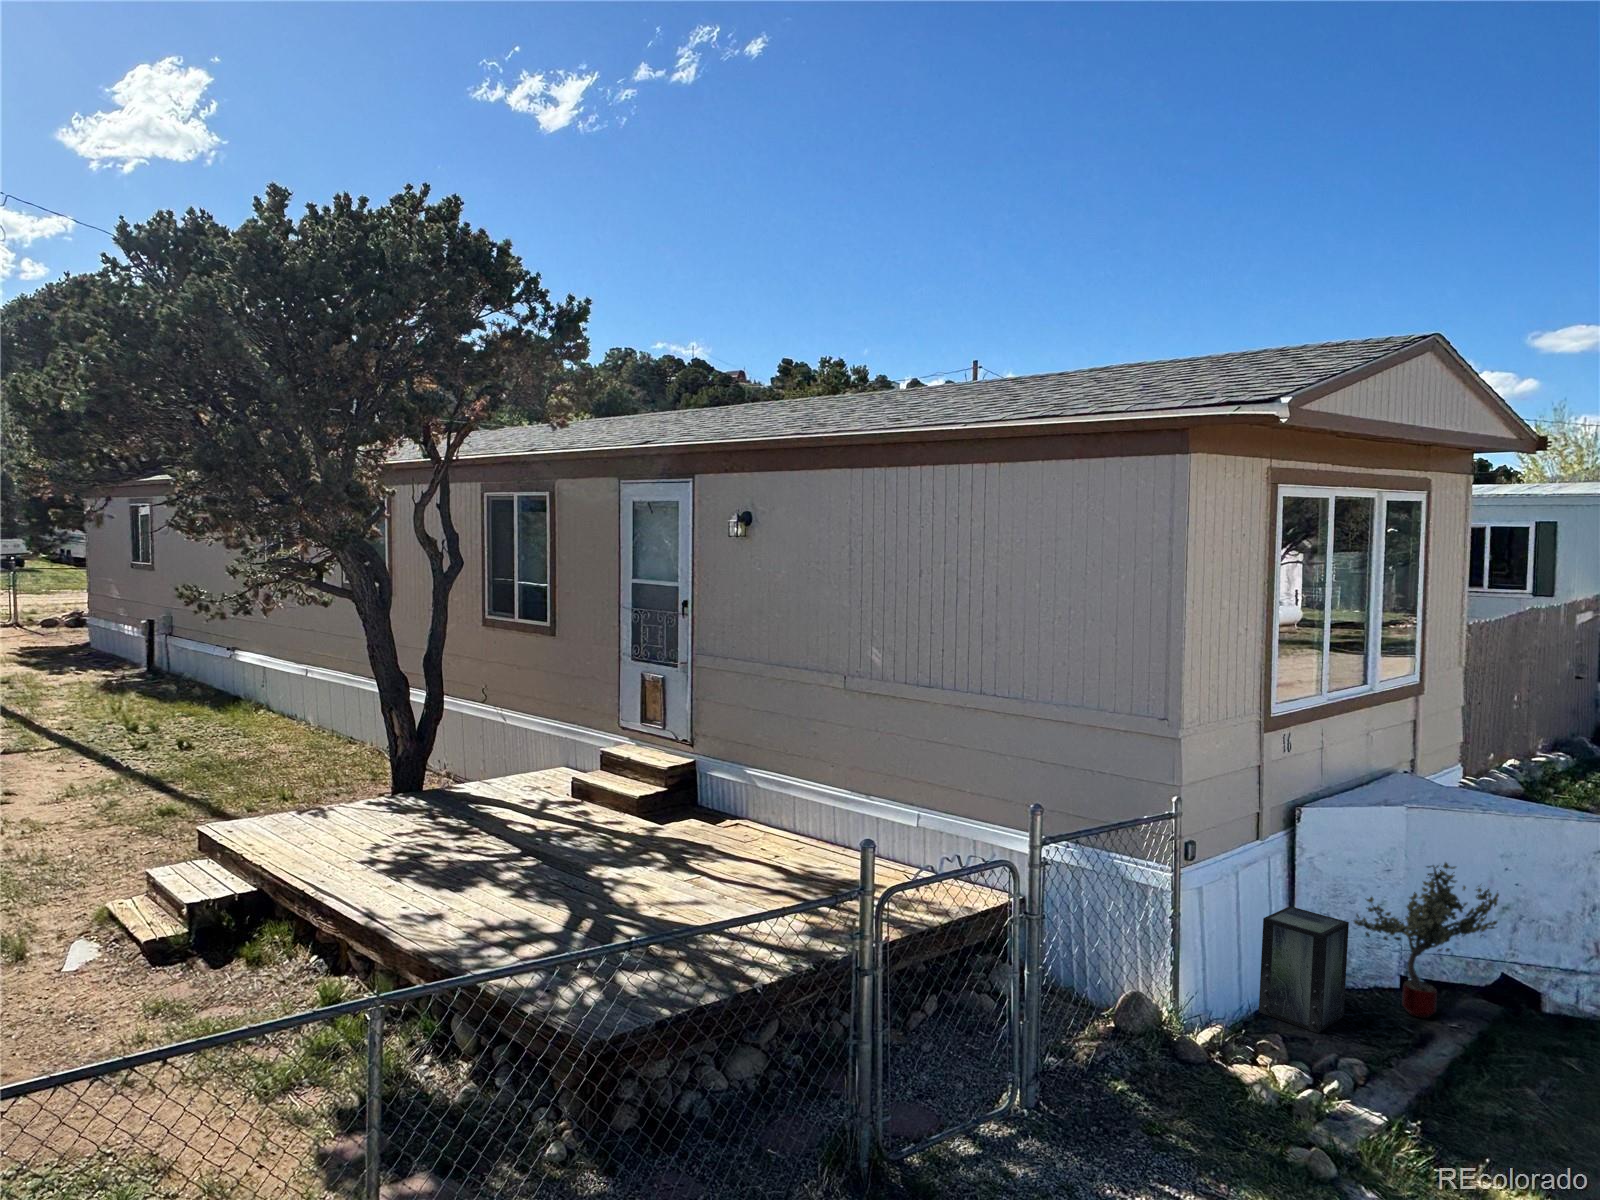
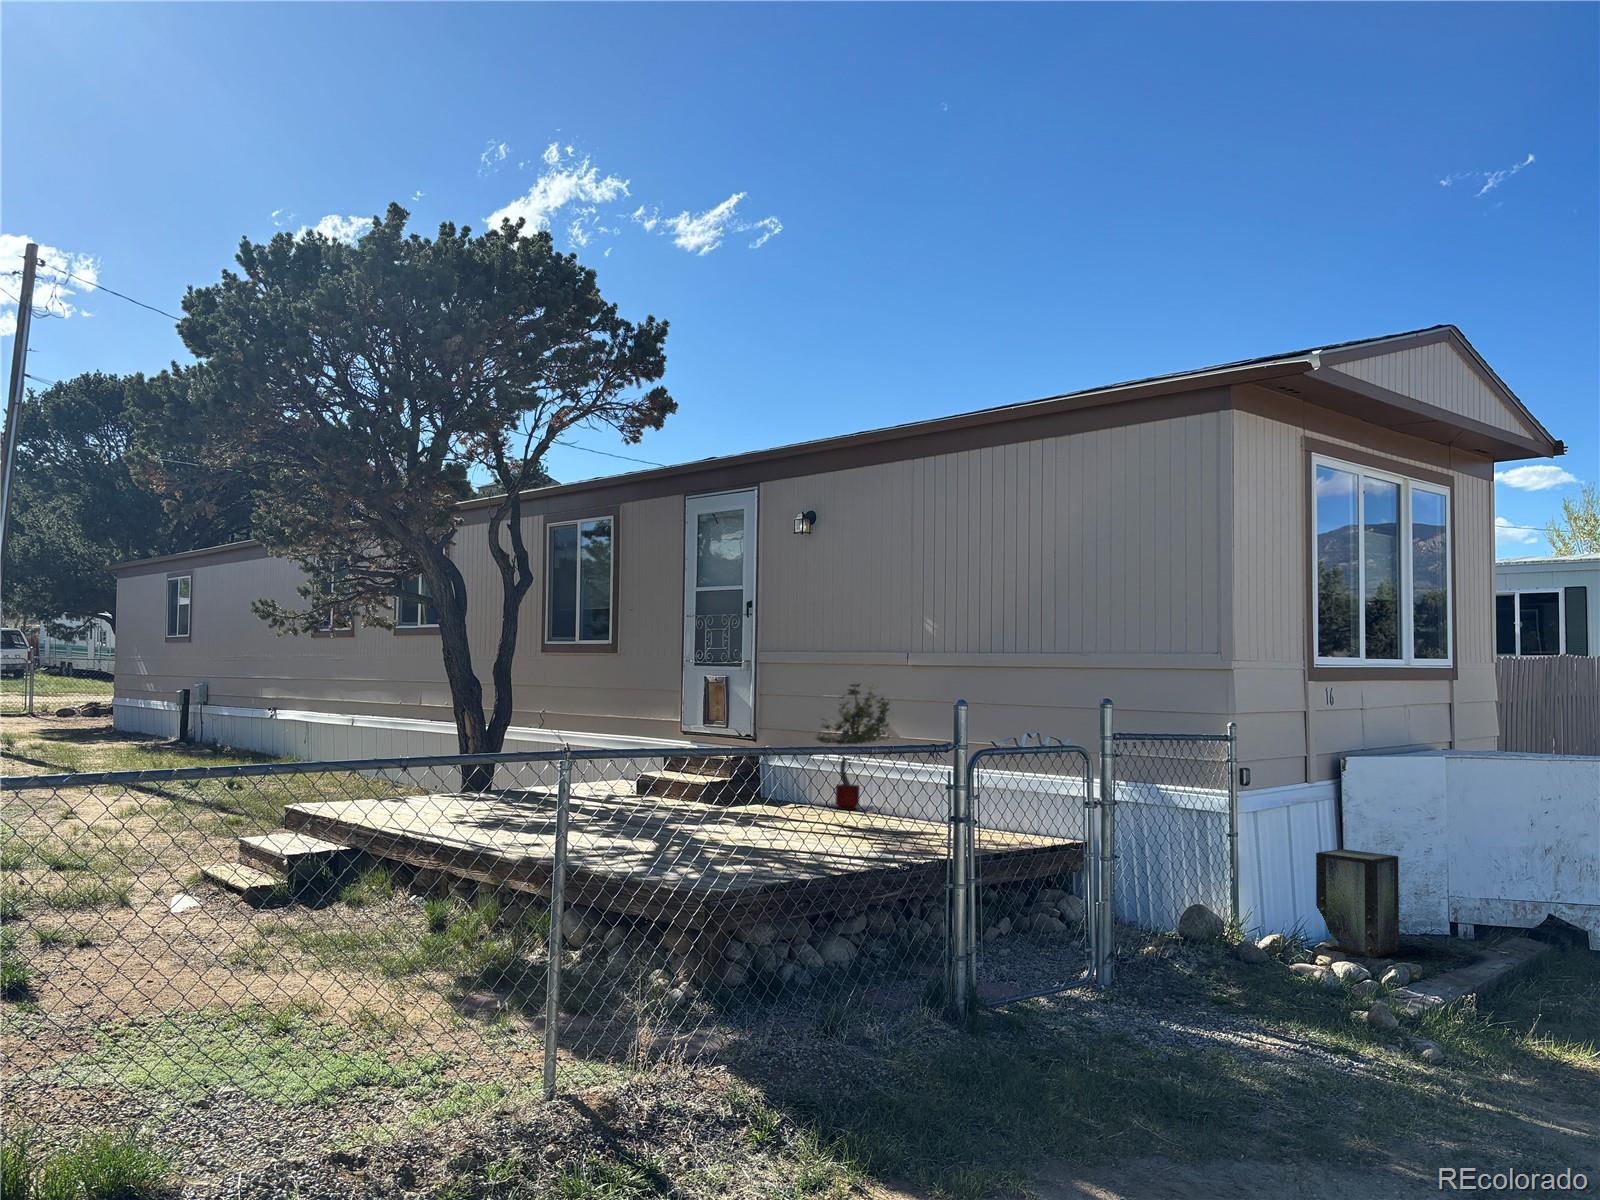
potted tree: present [1354,863,1499,1018] -> present [816,684,894,810]

